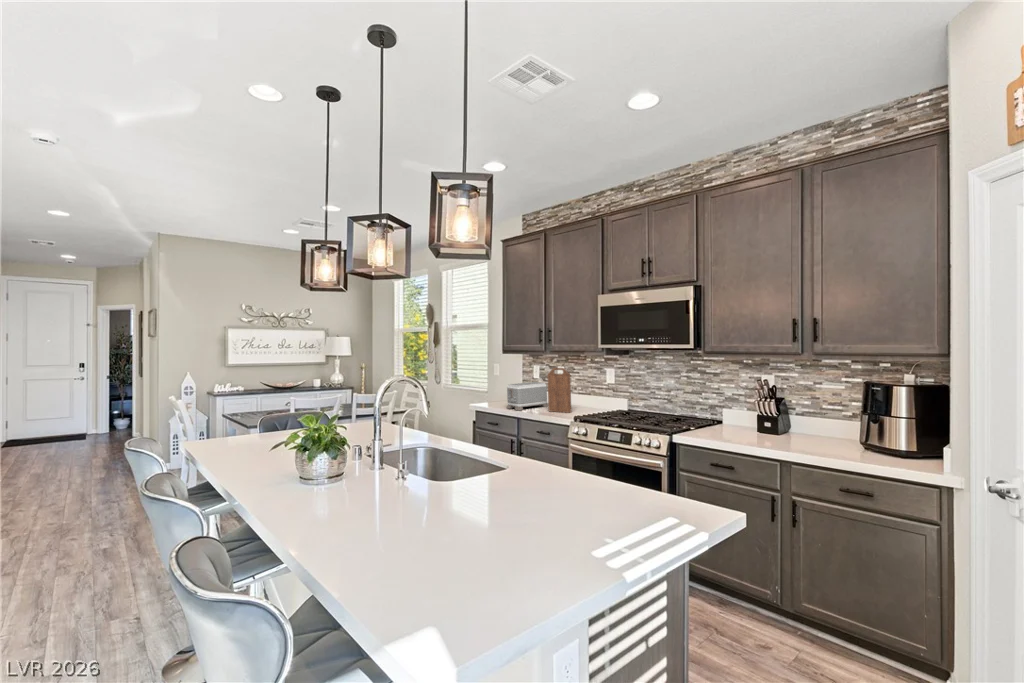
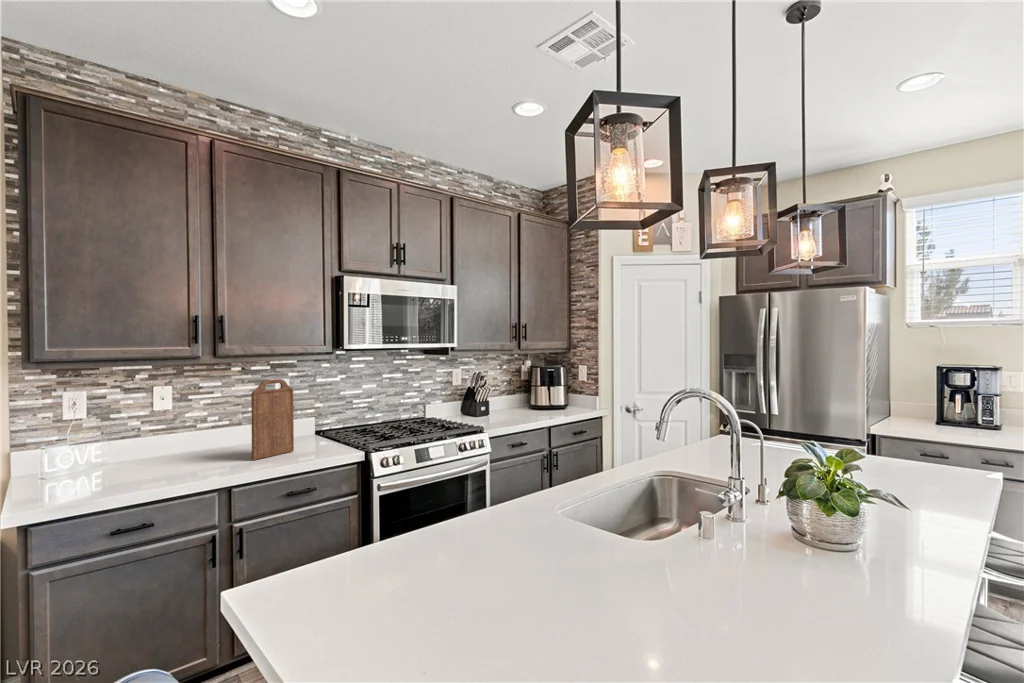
toaster: present [507,382,548,411] -> none [135,416,196,485]

